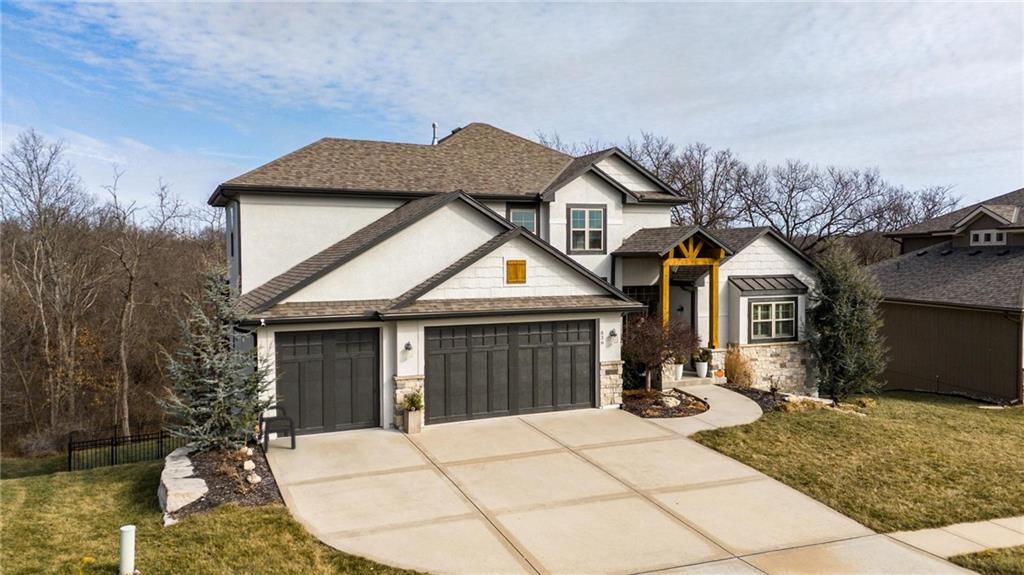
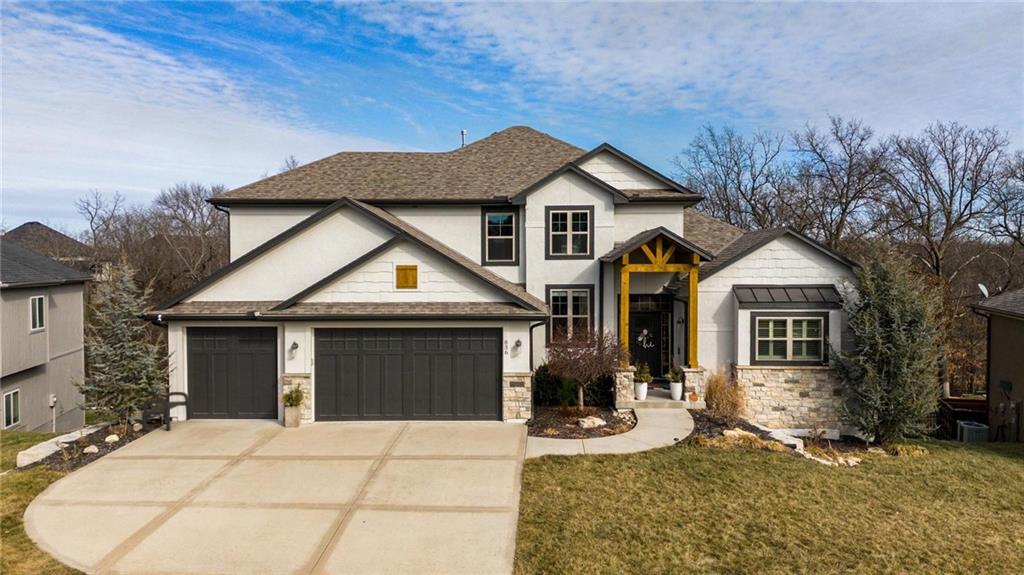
house plant: none [621,361,644,395] -> present [558,377,576,413]

